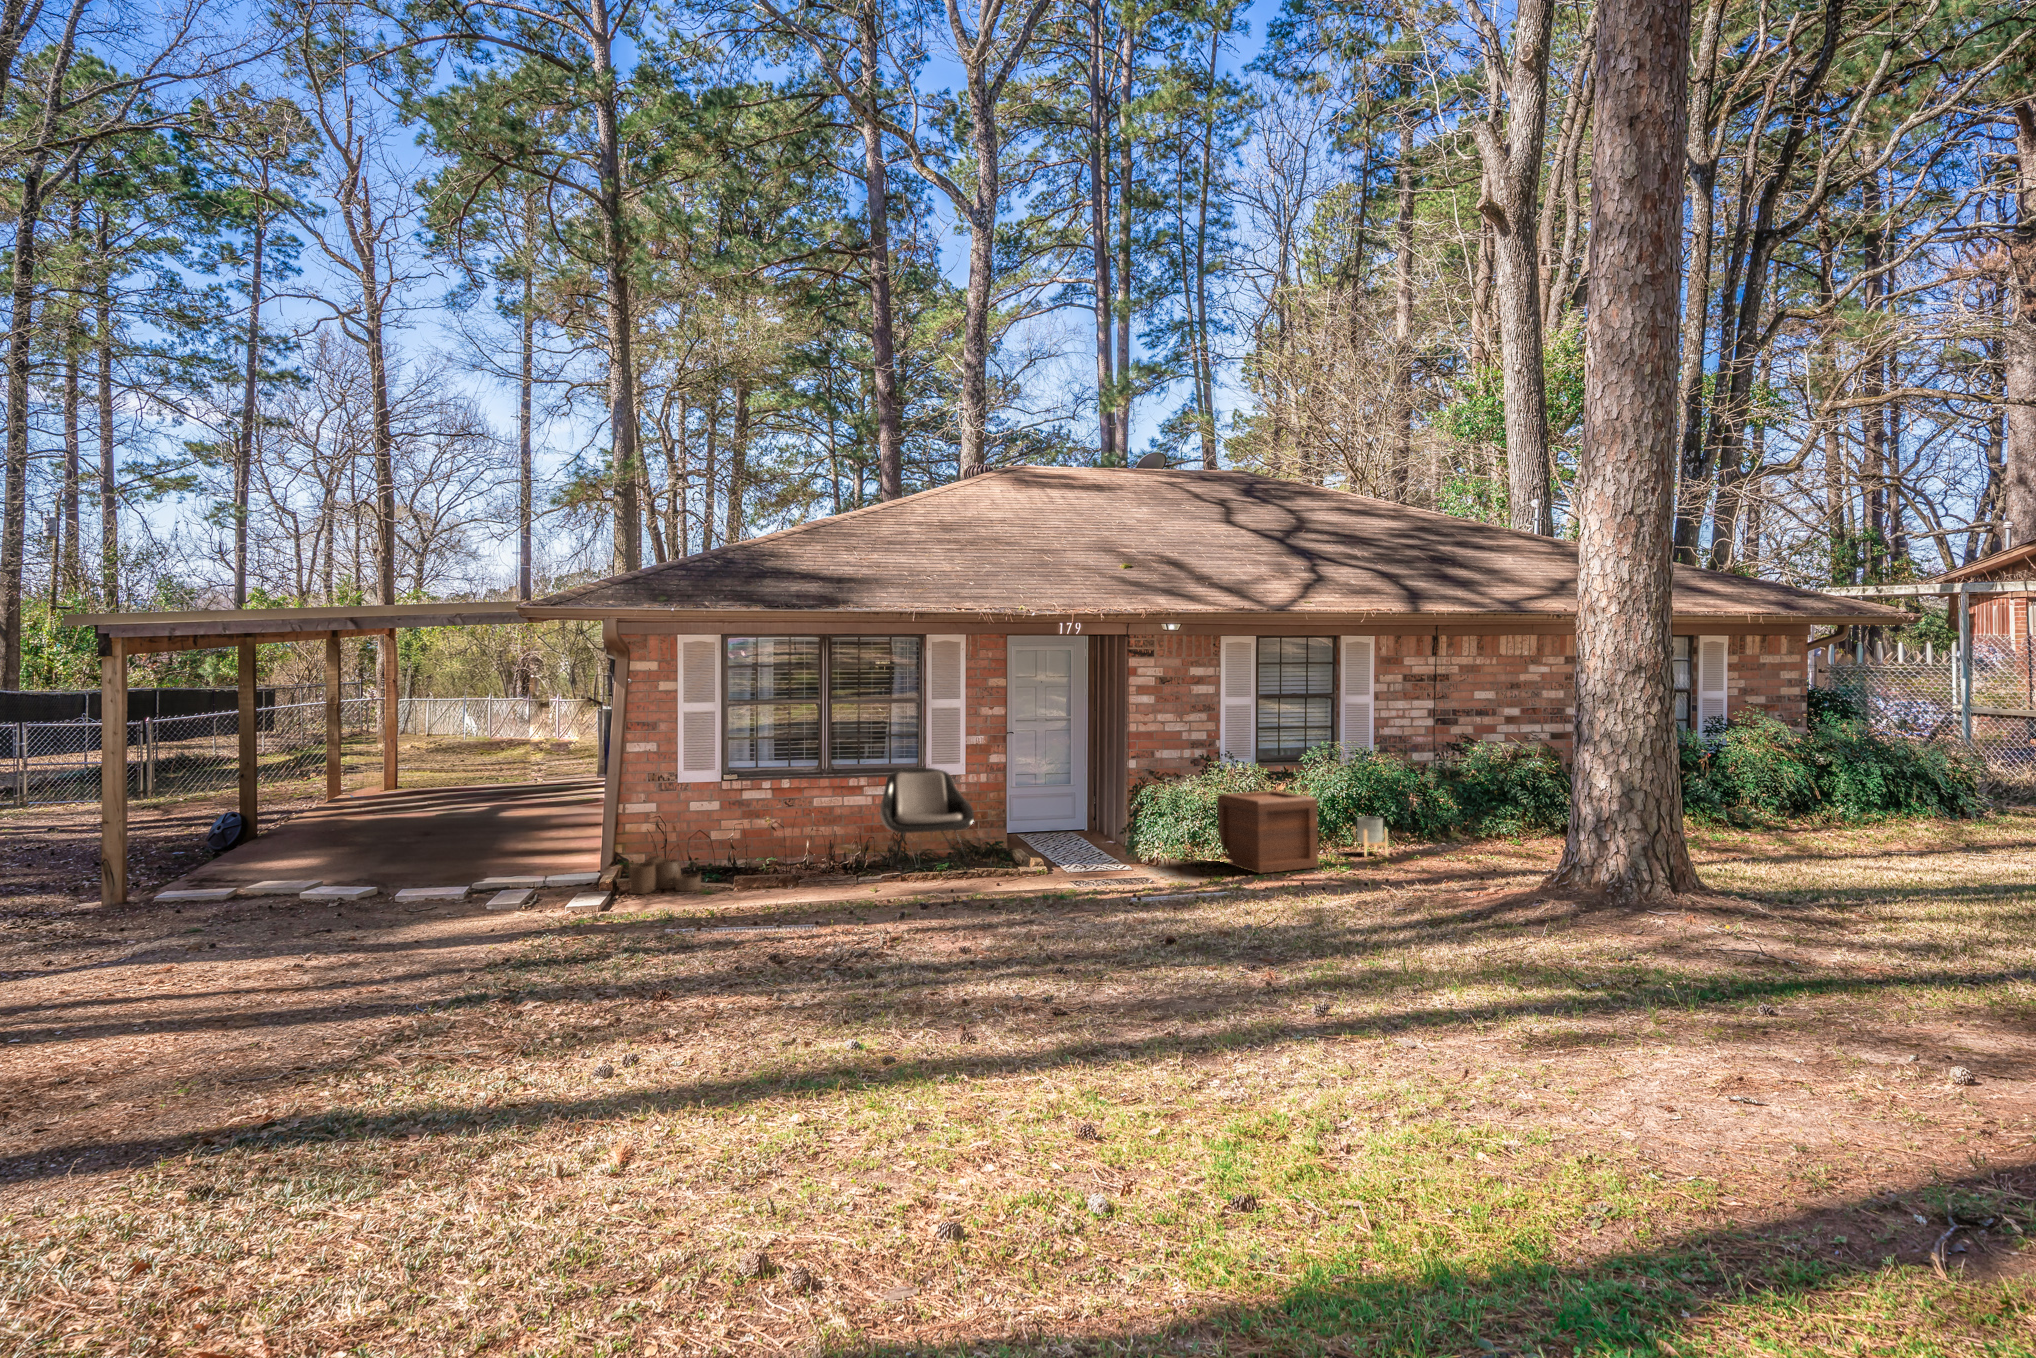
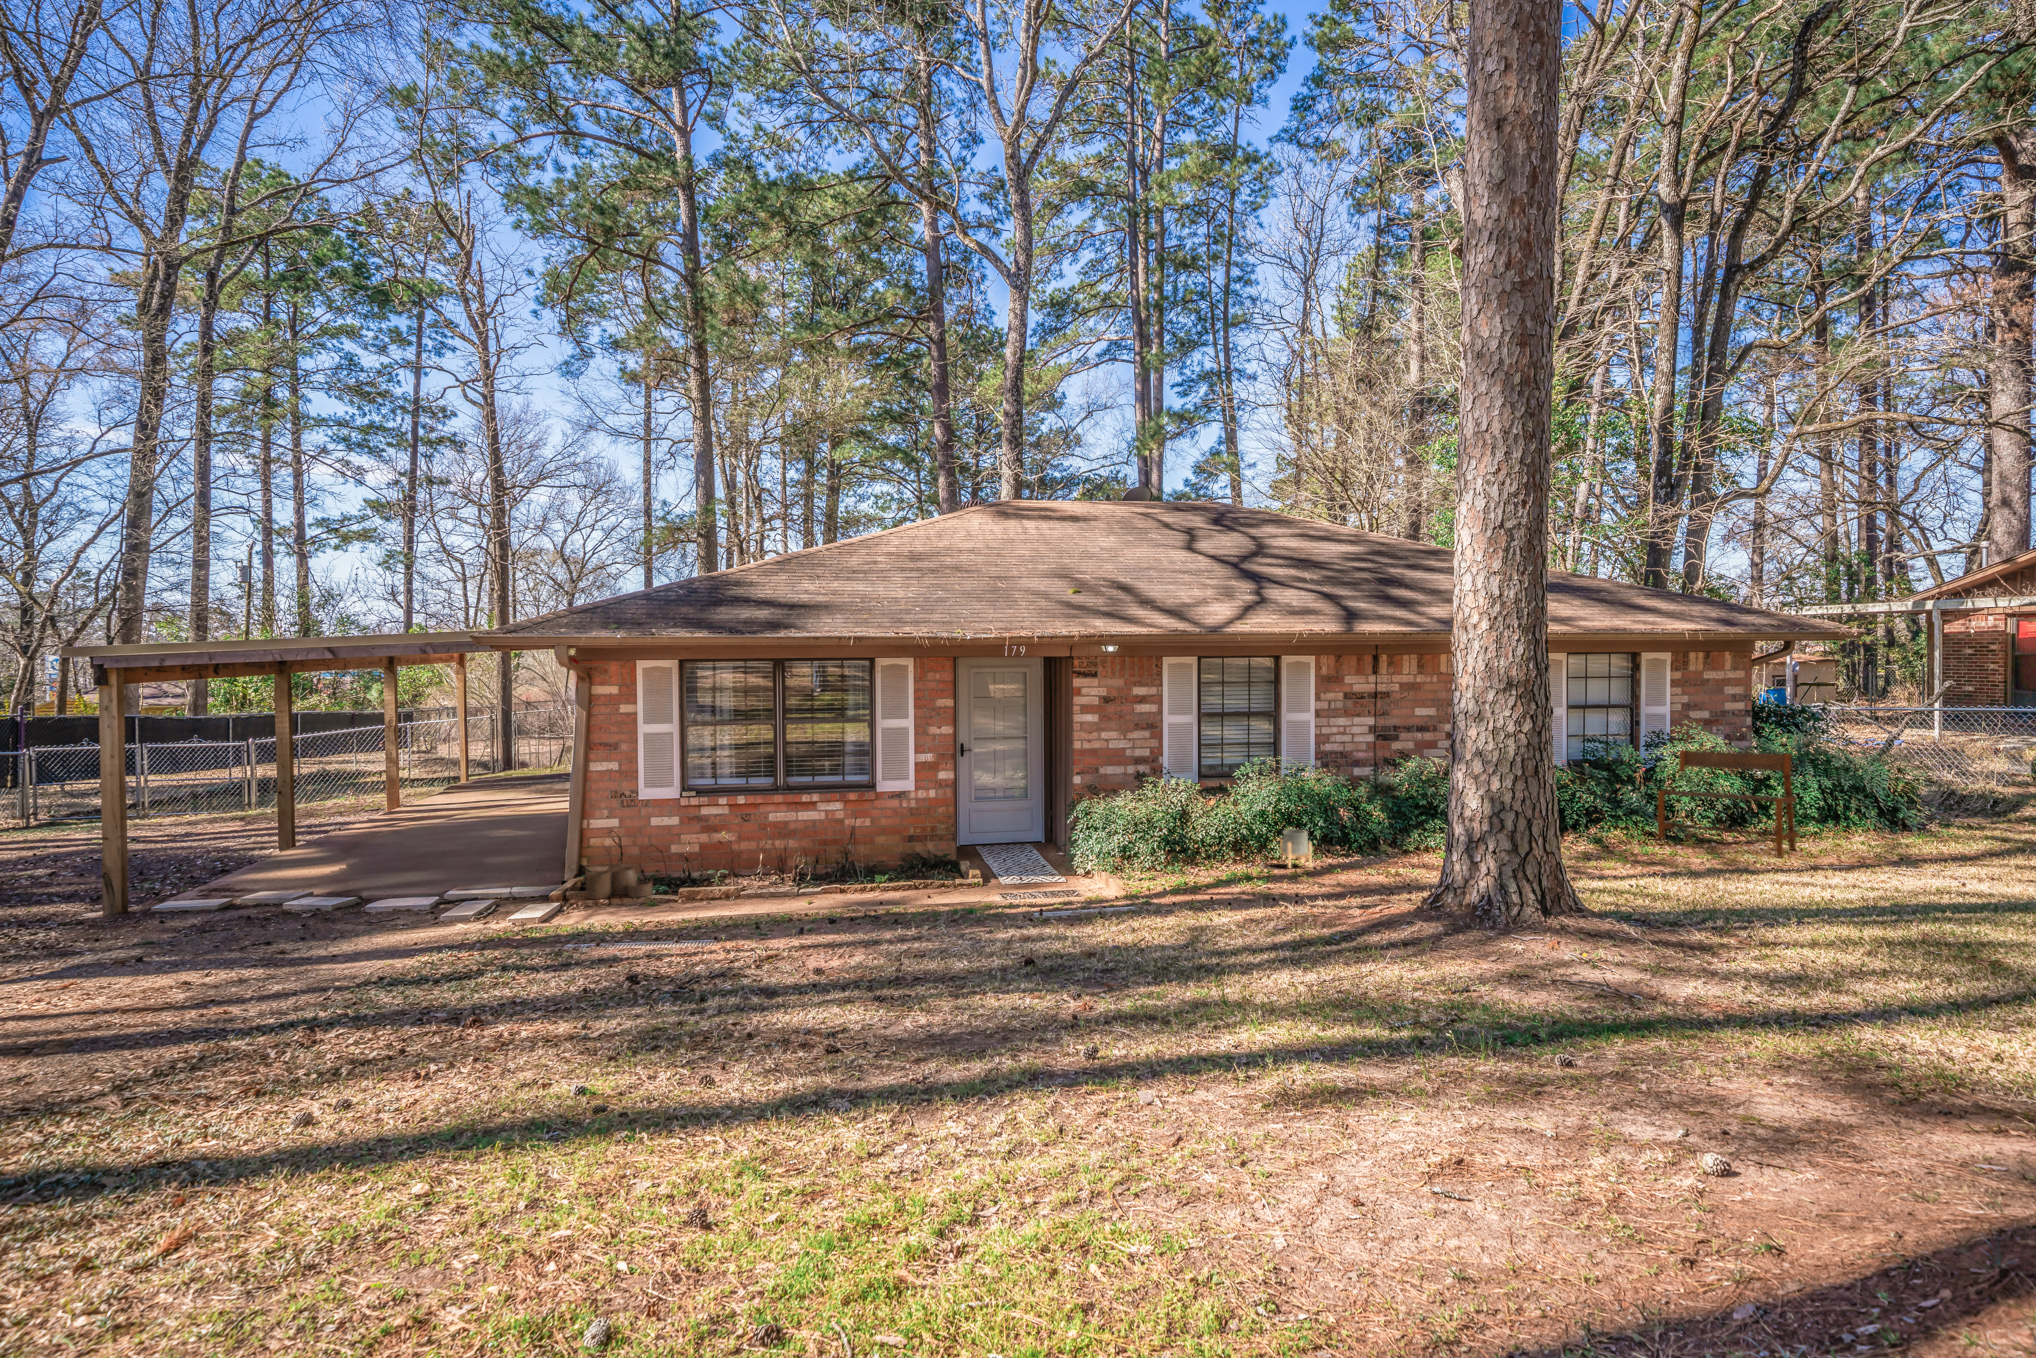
bench: none [1720,734,1861,843] -> present [1658,749,1800,858]
lounge chair: present [880,768,974,878] -> none [824,782,911,886]
wooden crate: present [1217,790,1319,874] -> none [1143,804,1237,885]

